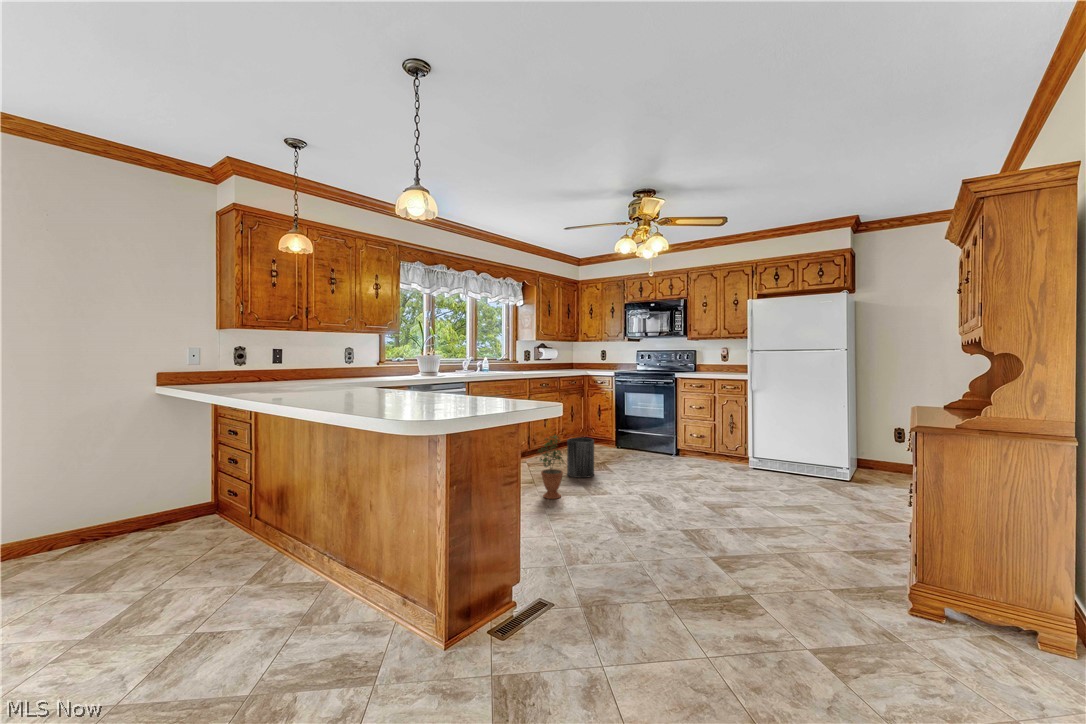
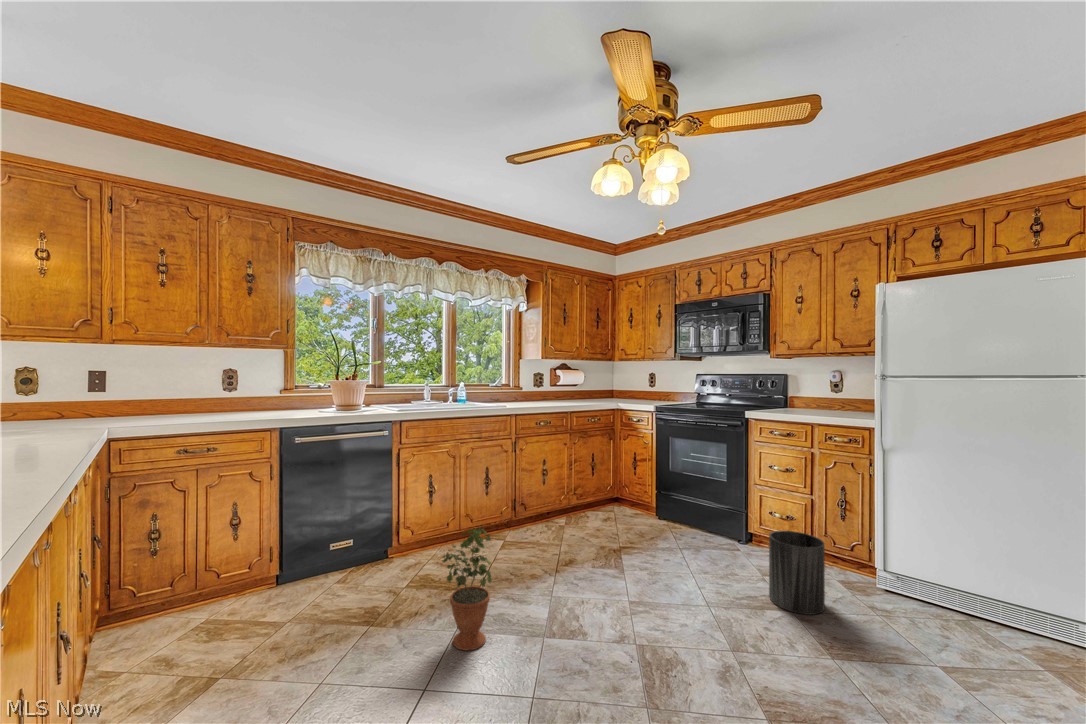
trash can: present [567,438,594,478] -> present [769,531,825,615]

